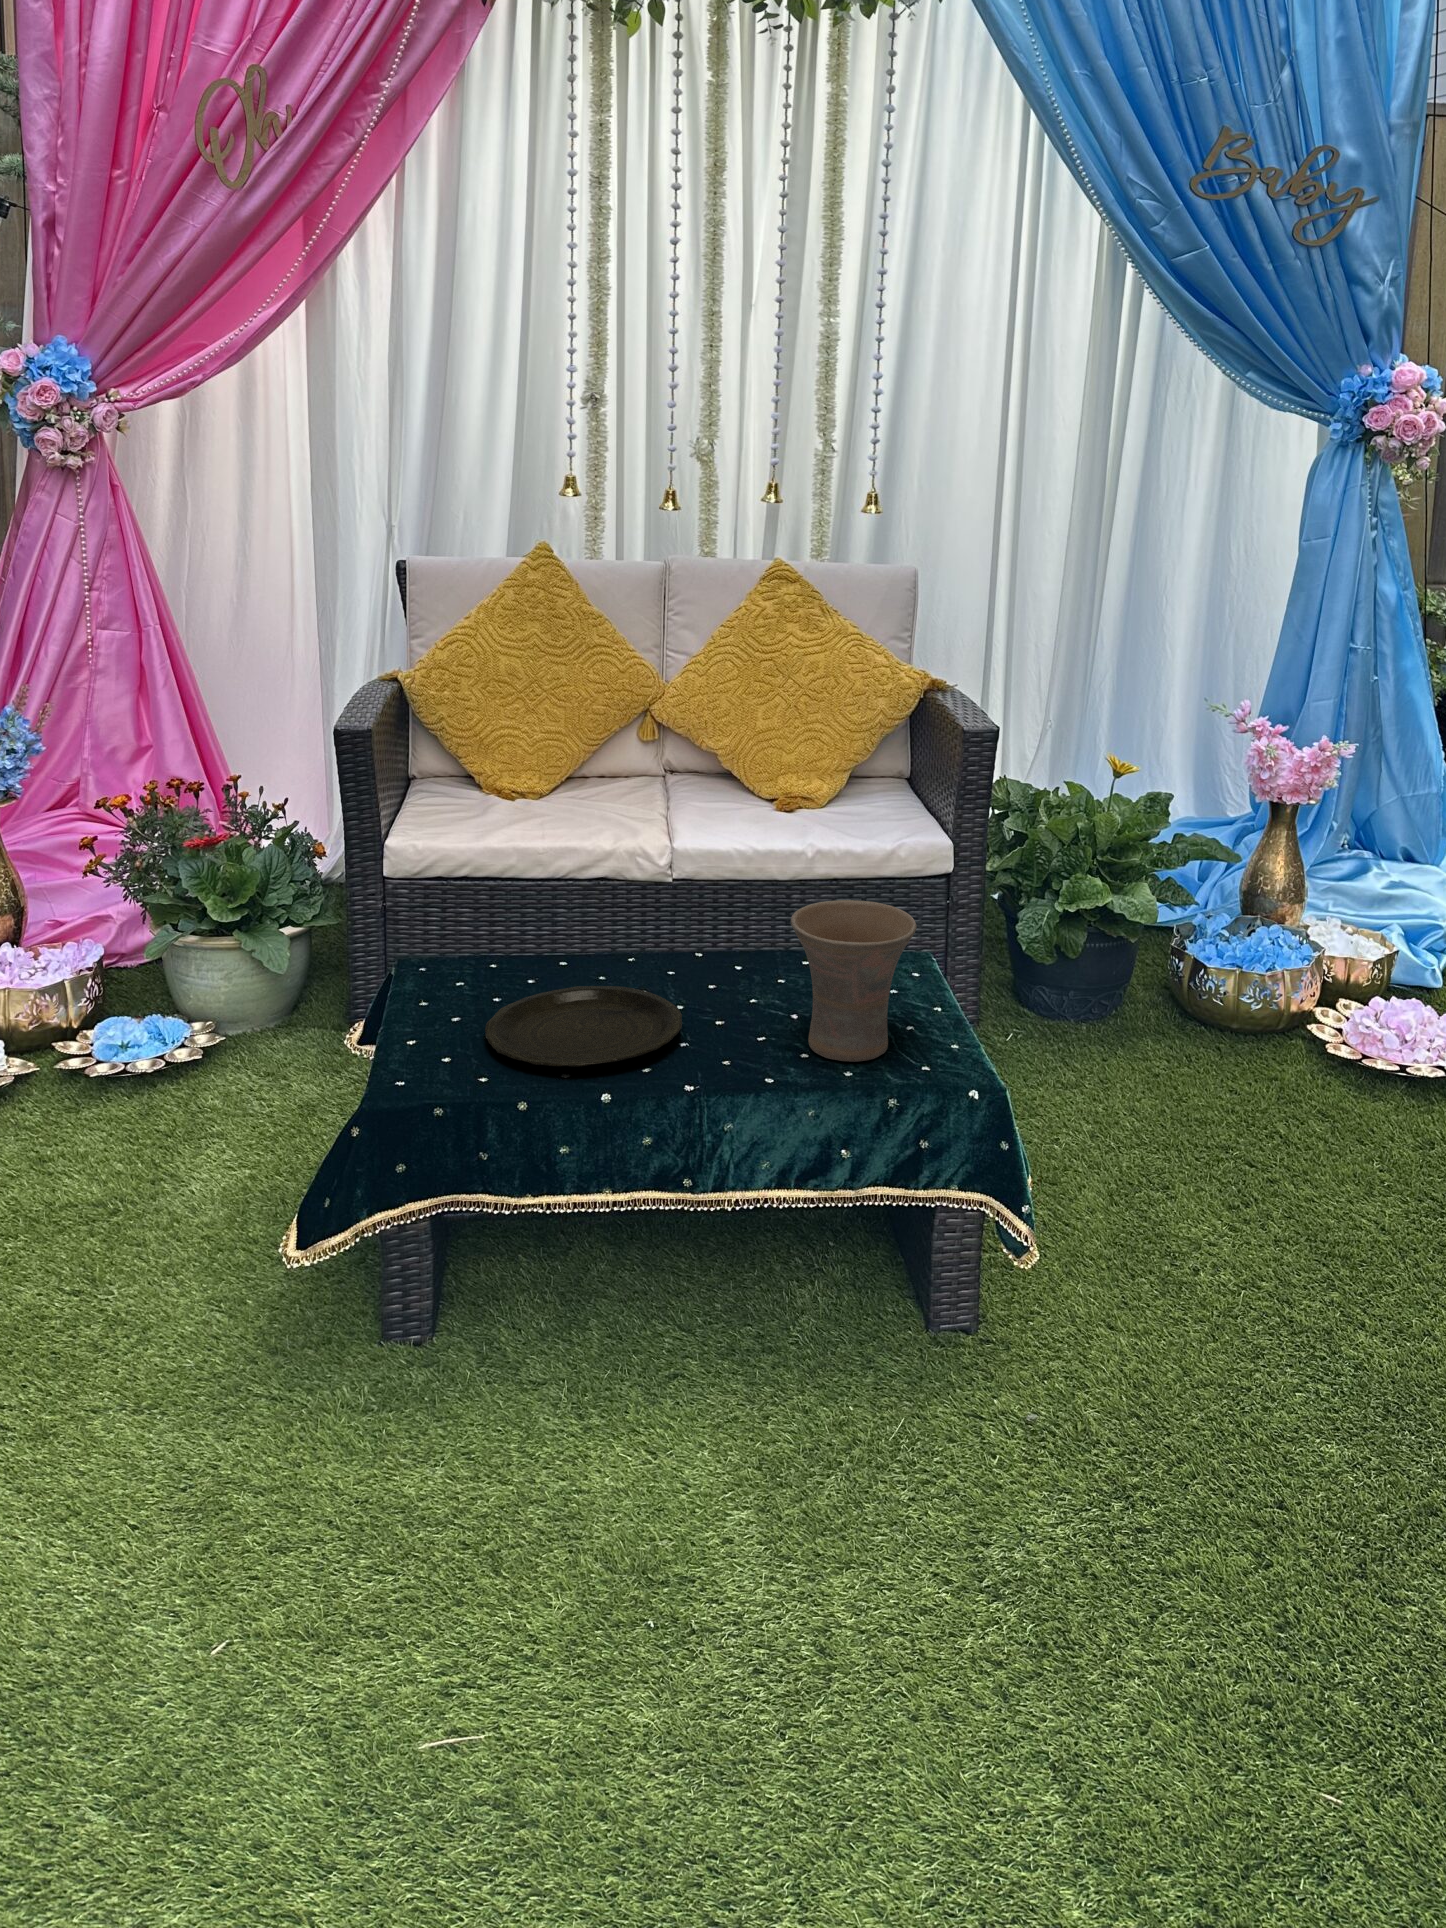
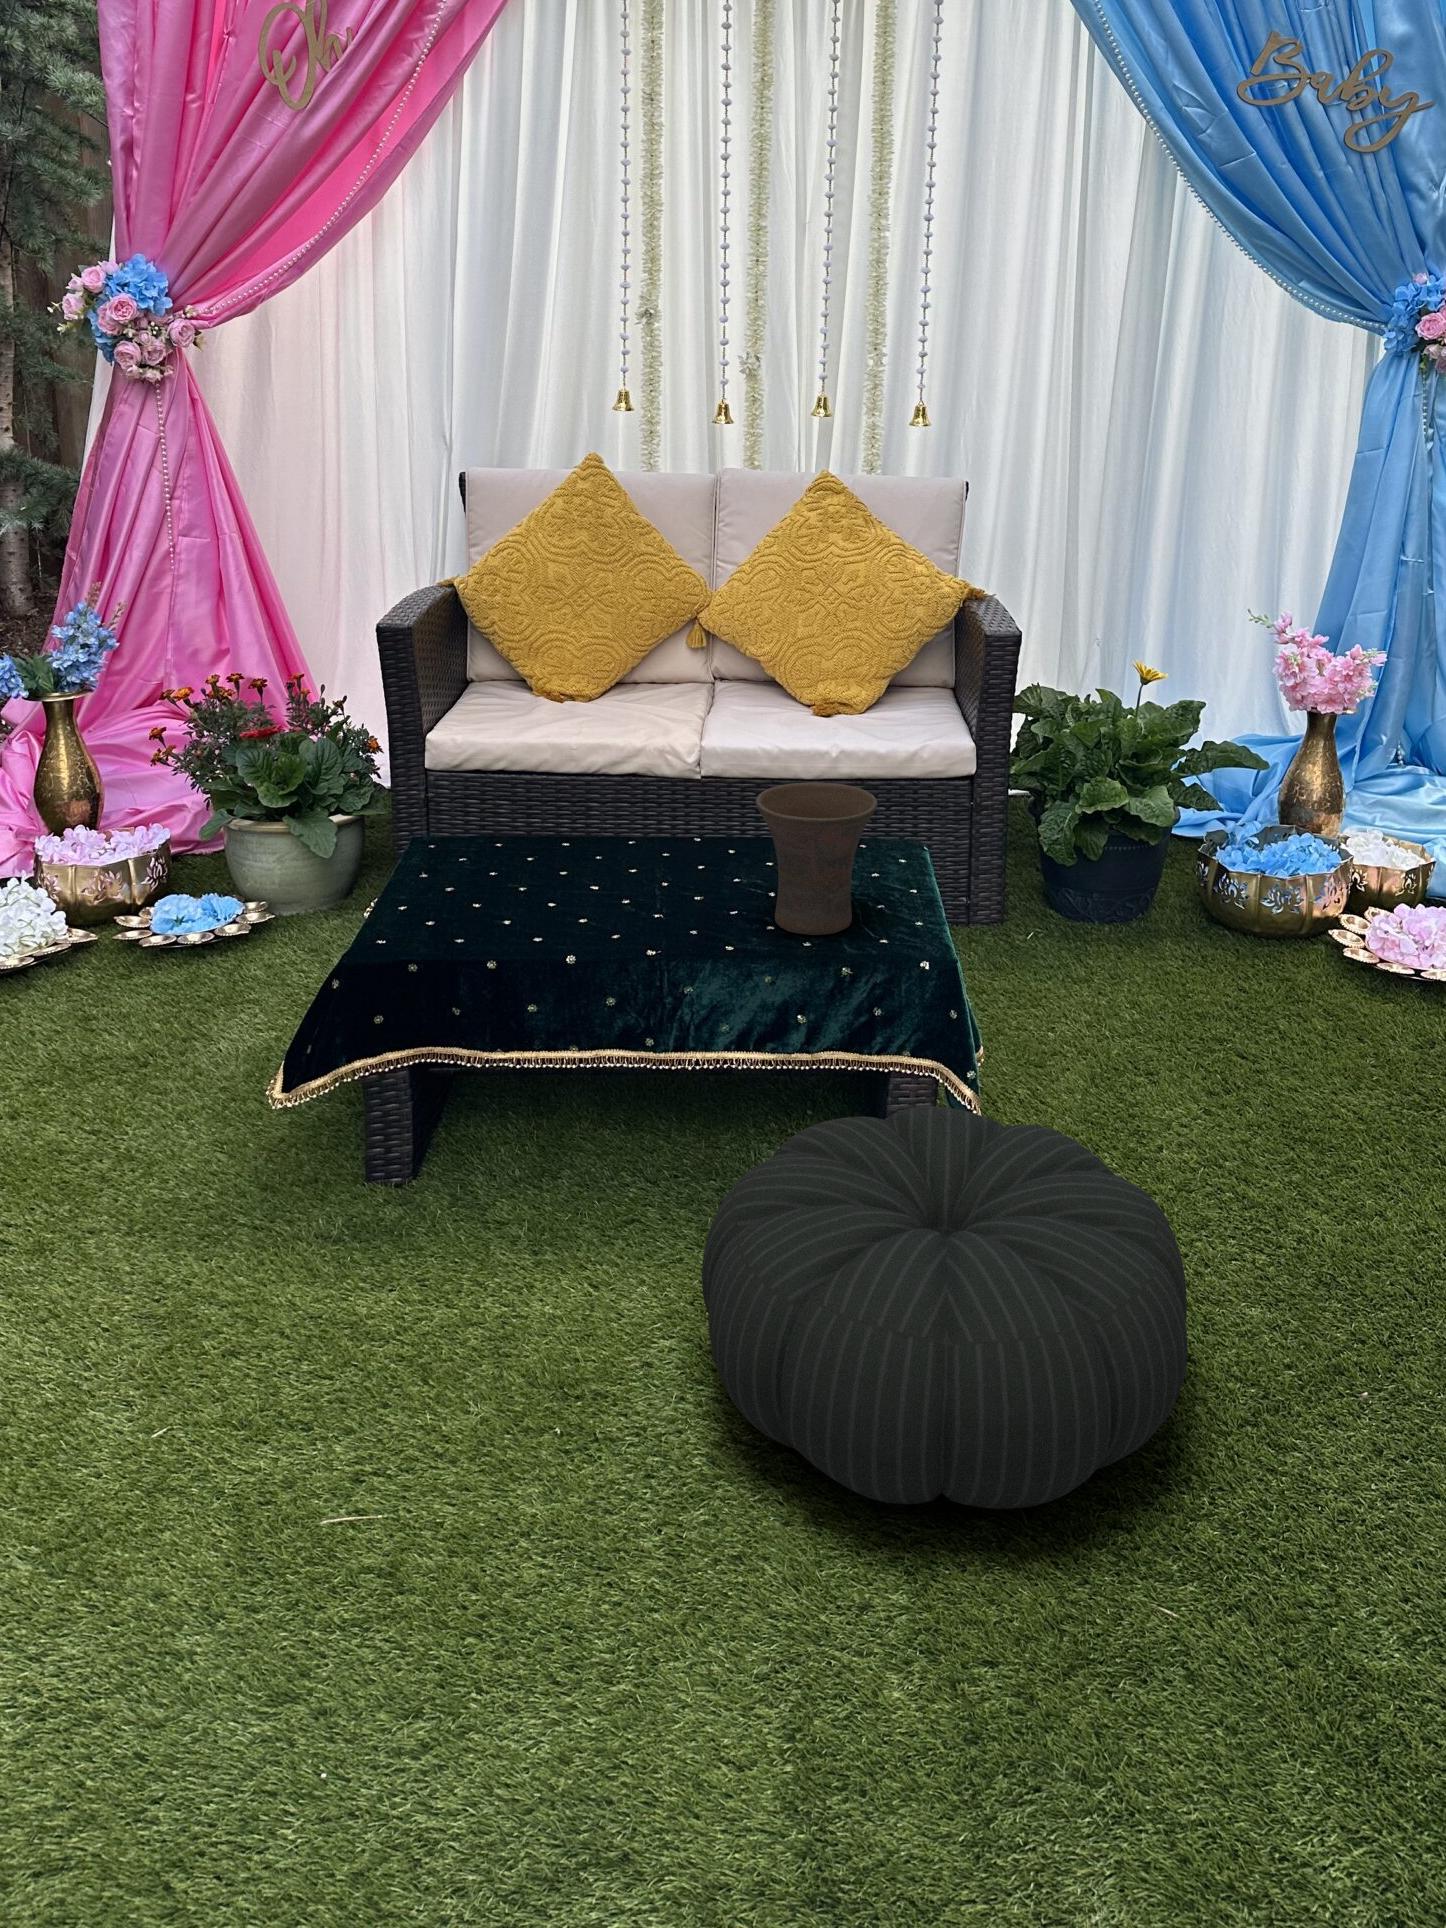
plate: present [485,986,682,1067] -> none [469,864,659,932]
pouf: none [787,1245,1306,1690] -> present [702,1106,1188,1509]

